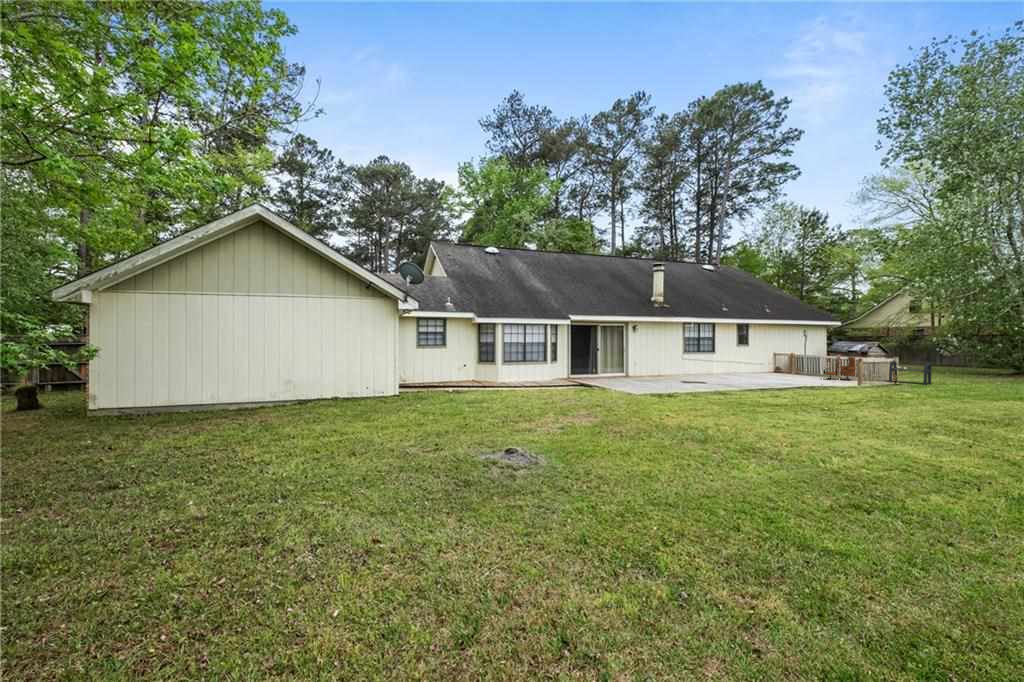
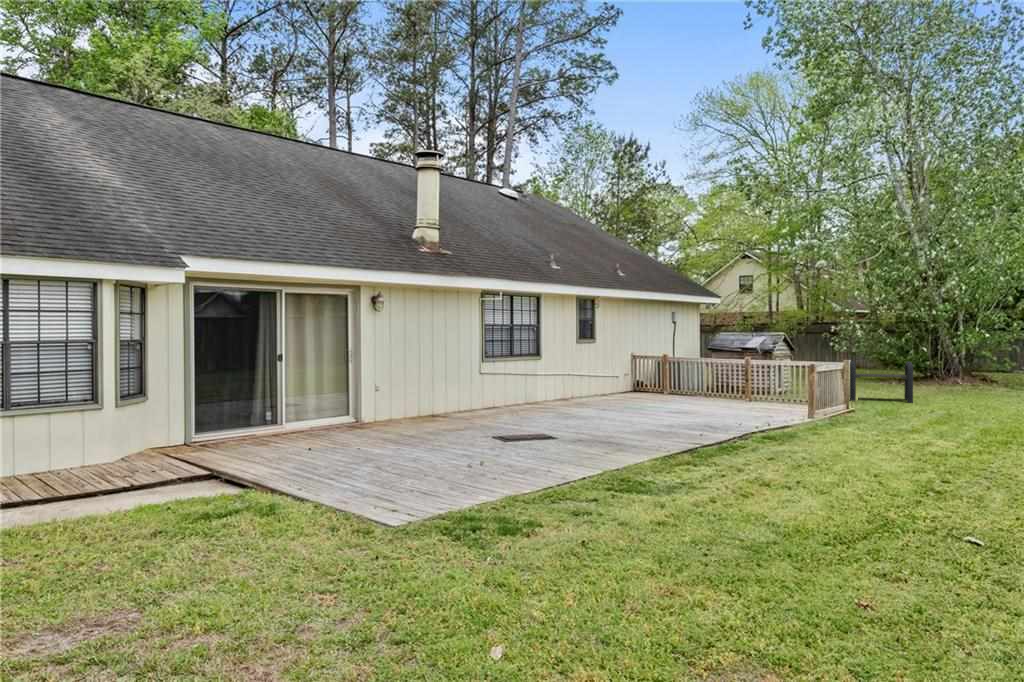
lounge chair: present [825,357,856,381] -> none [747,355,804,403]

